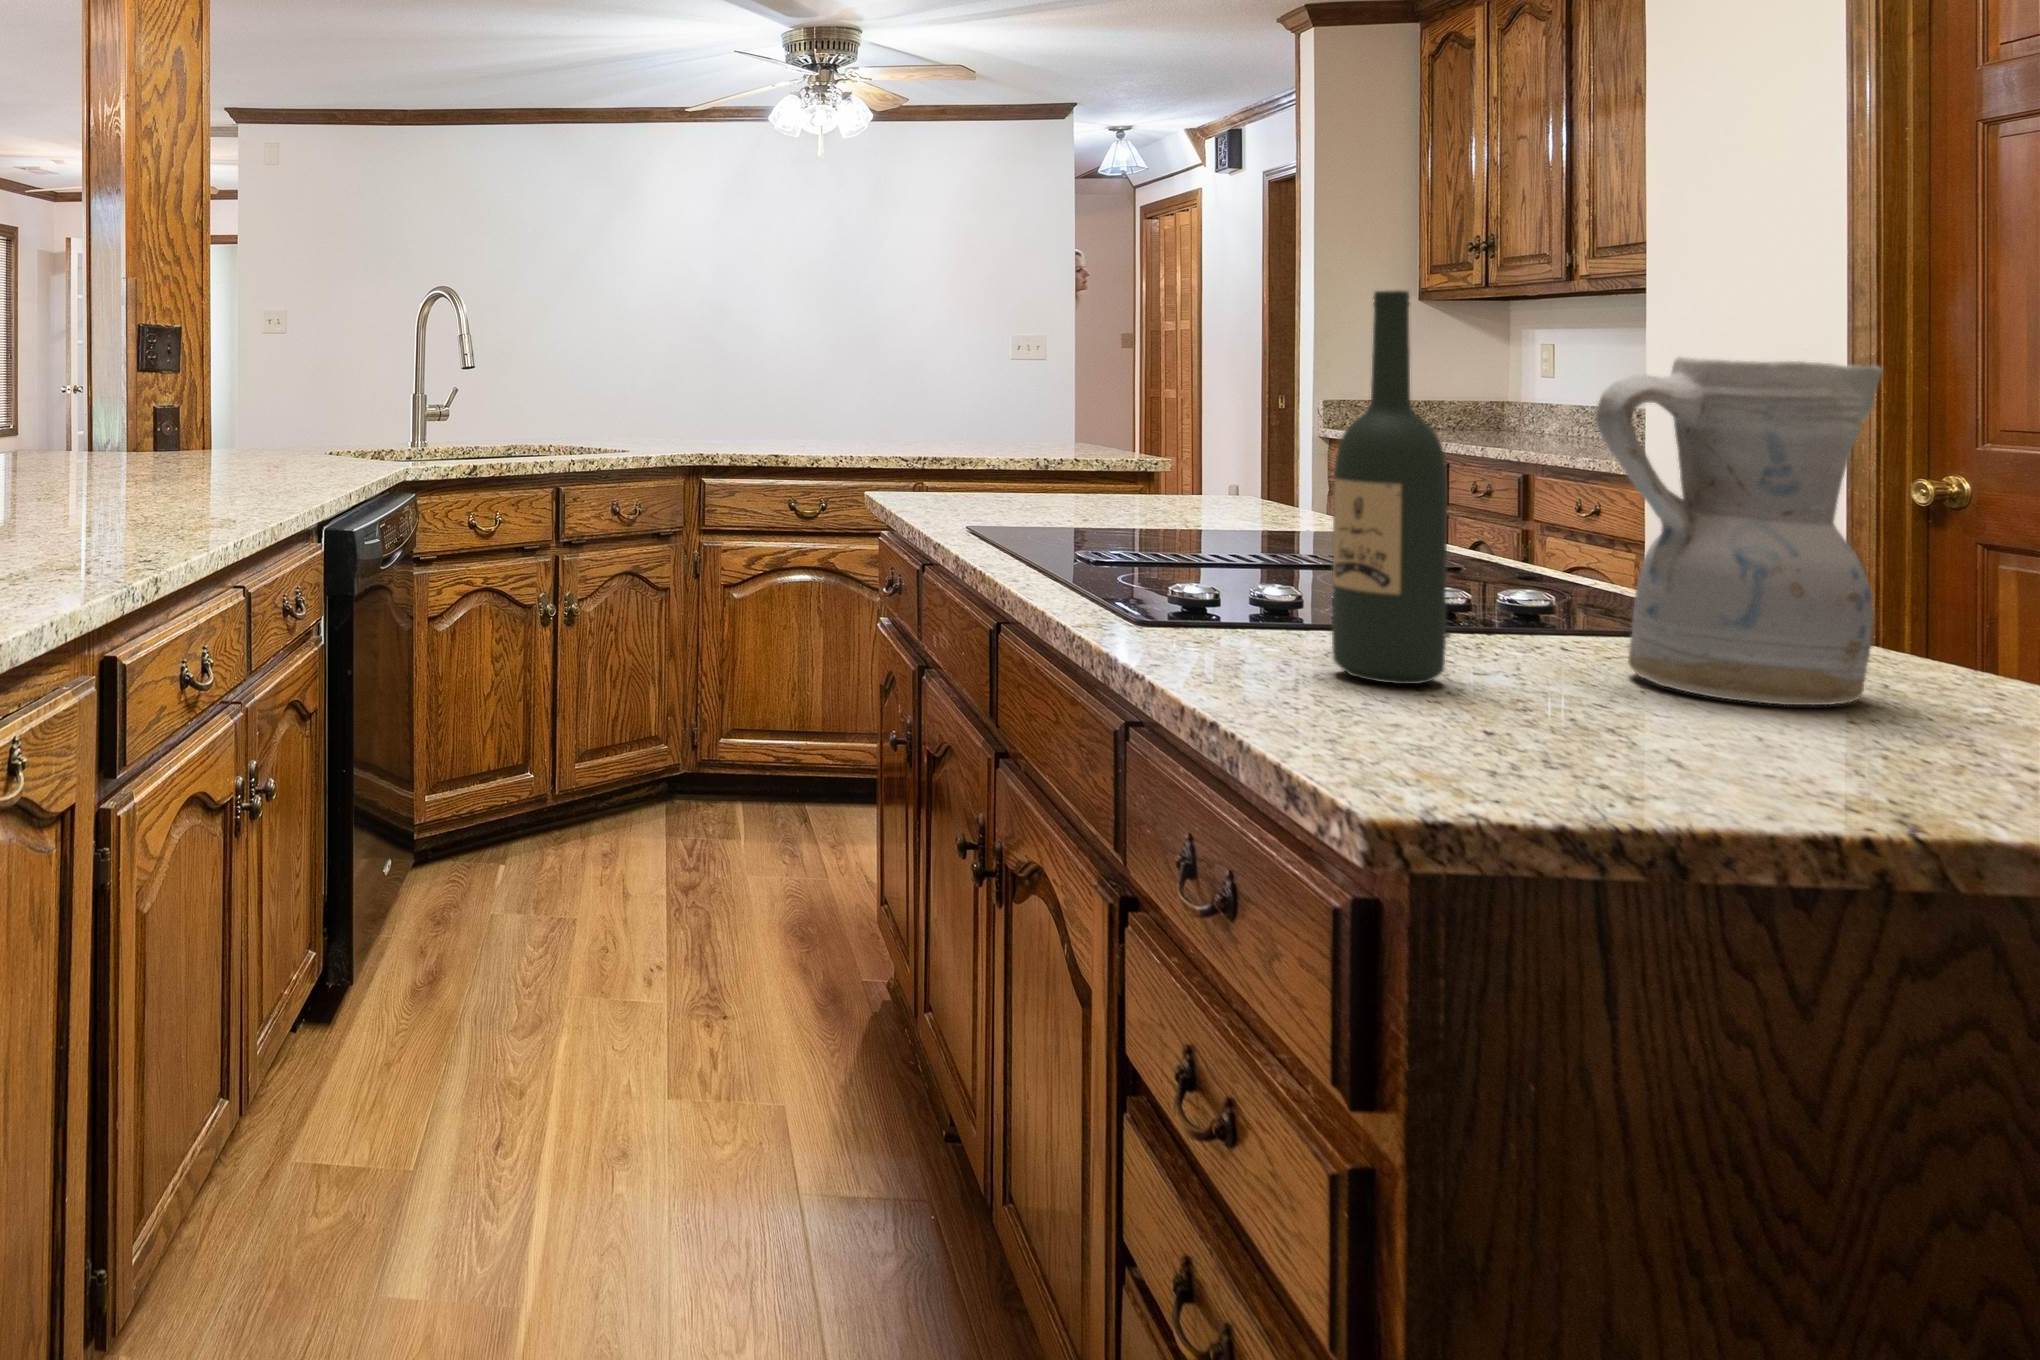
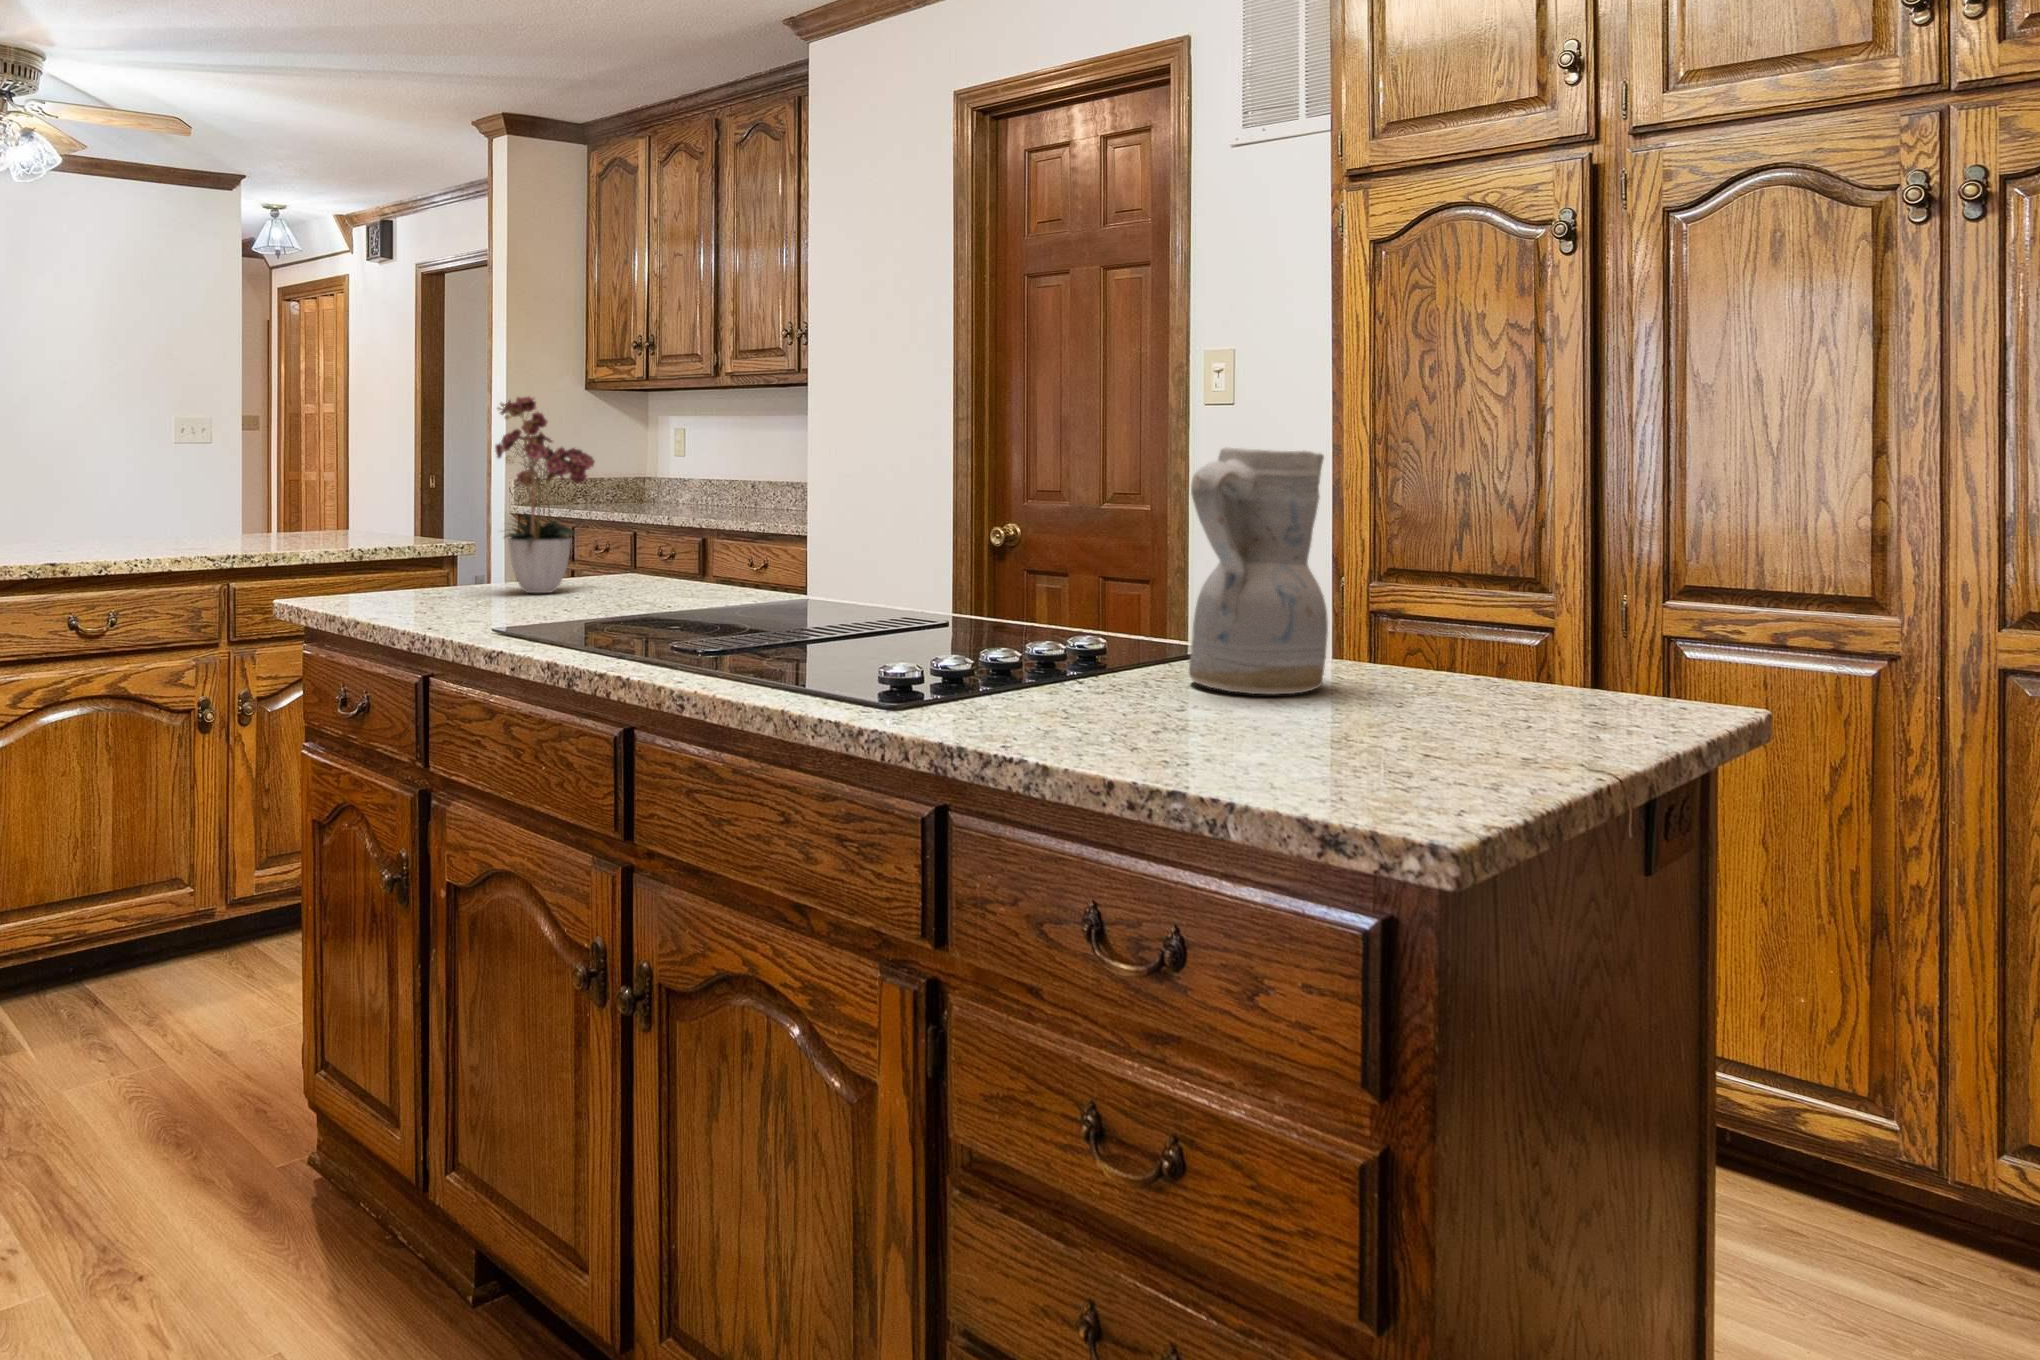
wine bottle: present [1332,290,1447,684] -> none [1063,395,1144,719]
flower arrangement: none [1060,299,1199,506] -> present [495,397,595,593]

